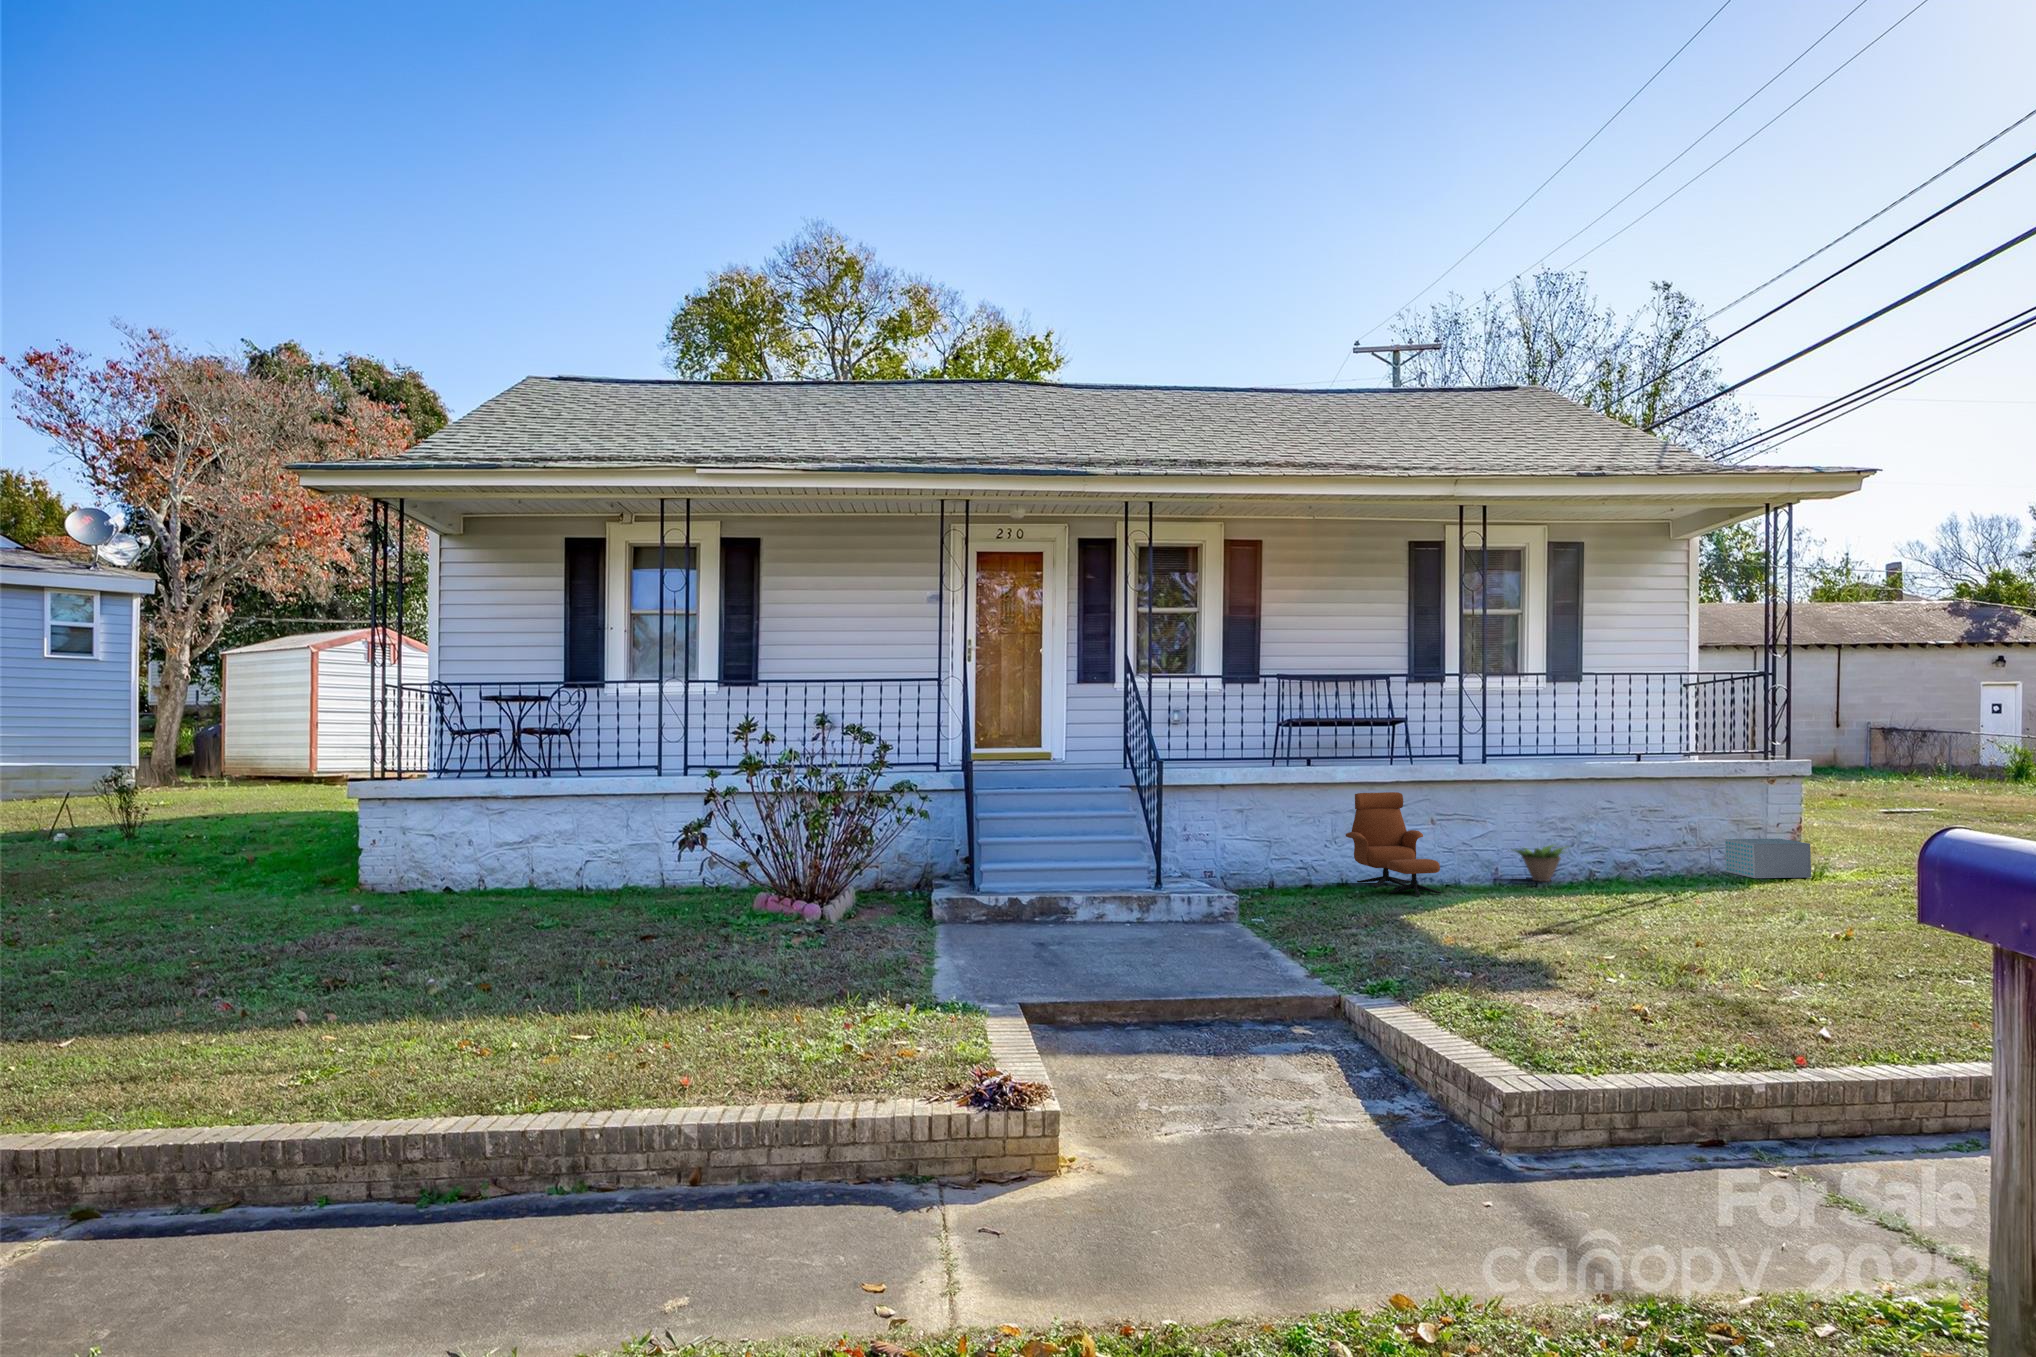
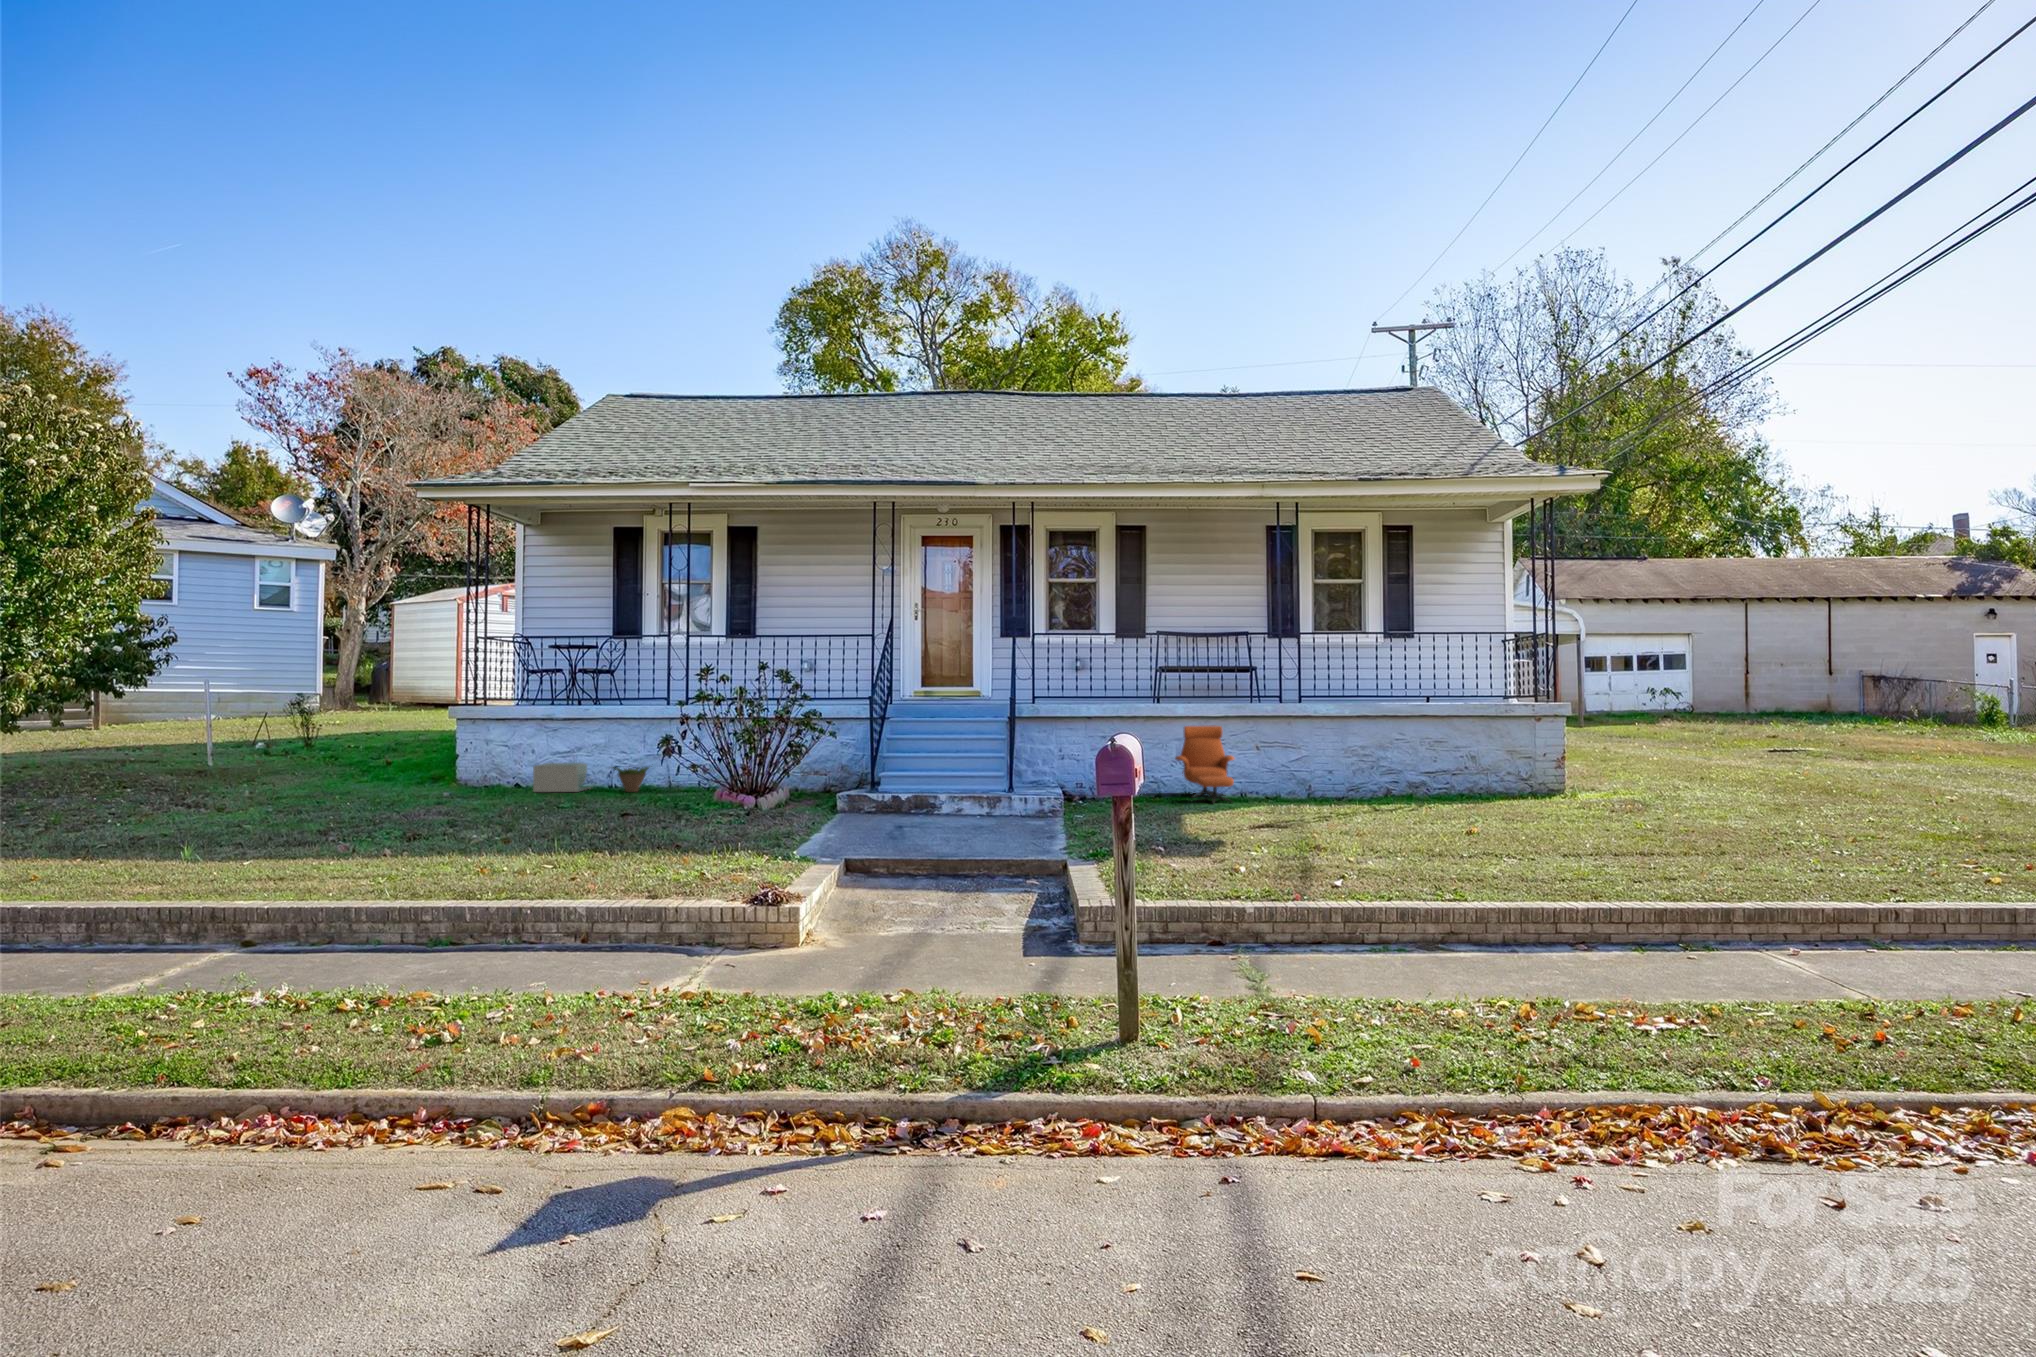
storage box: present [1725,839,1811,878] -> present [533,763,590,792]
decorative plant: present [1513,845,1565,881] -> present [612,767,649,792]

